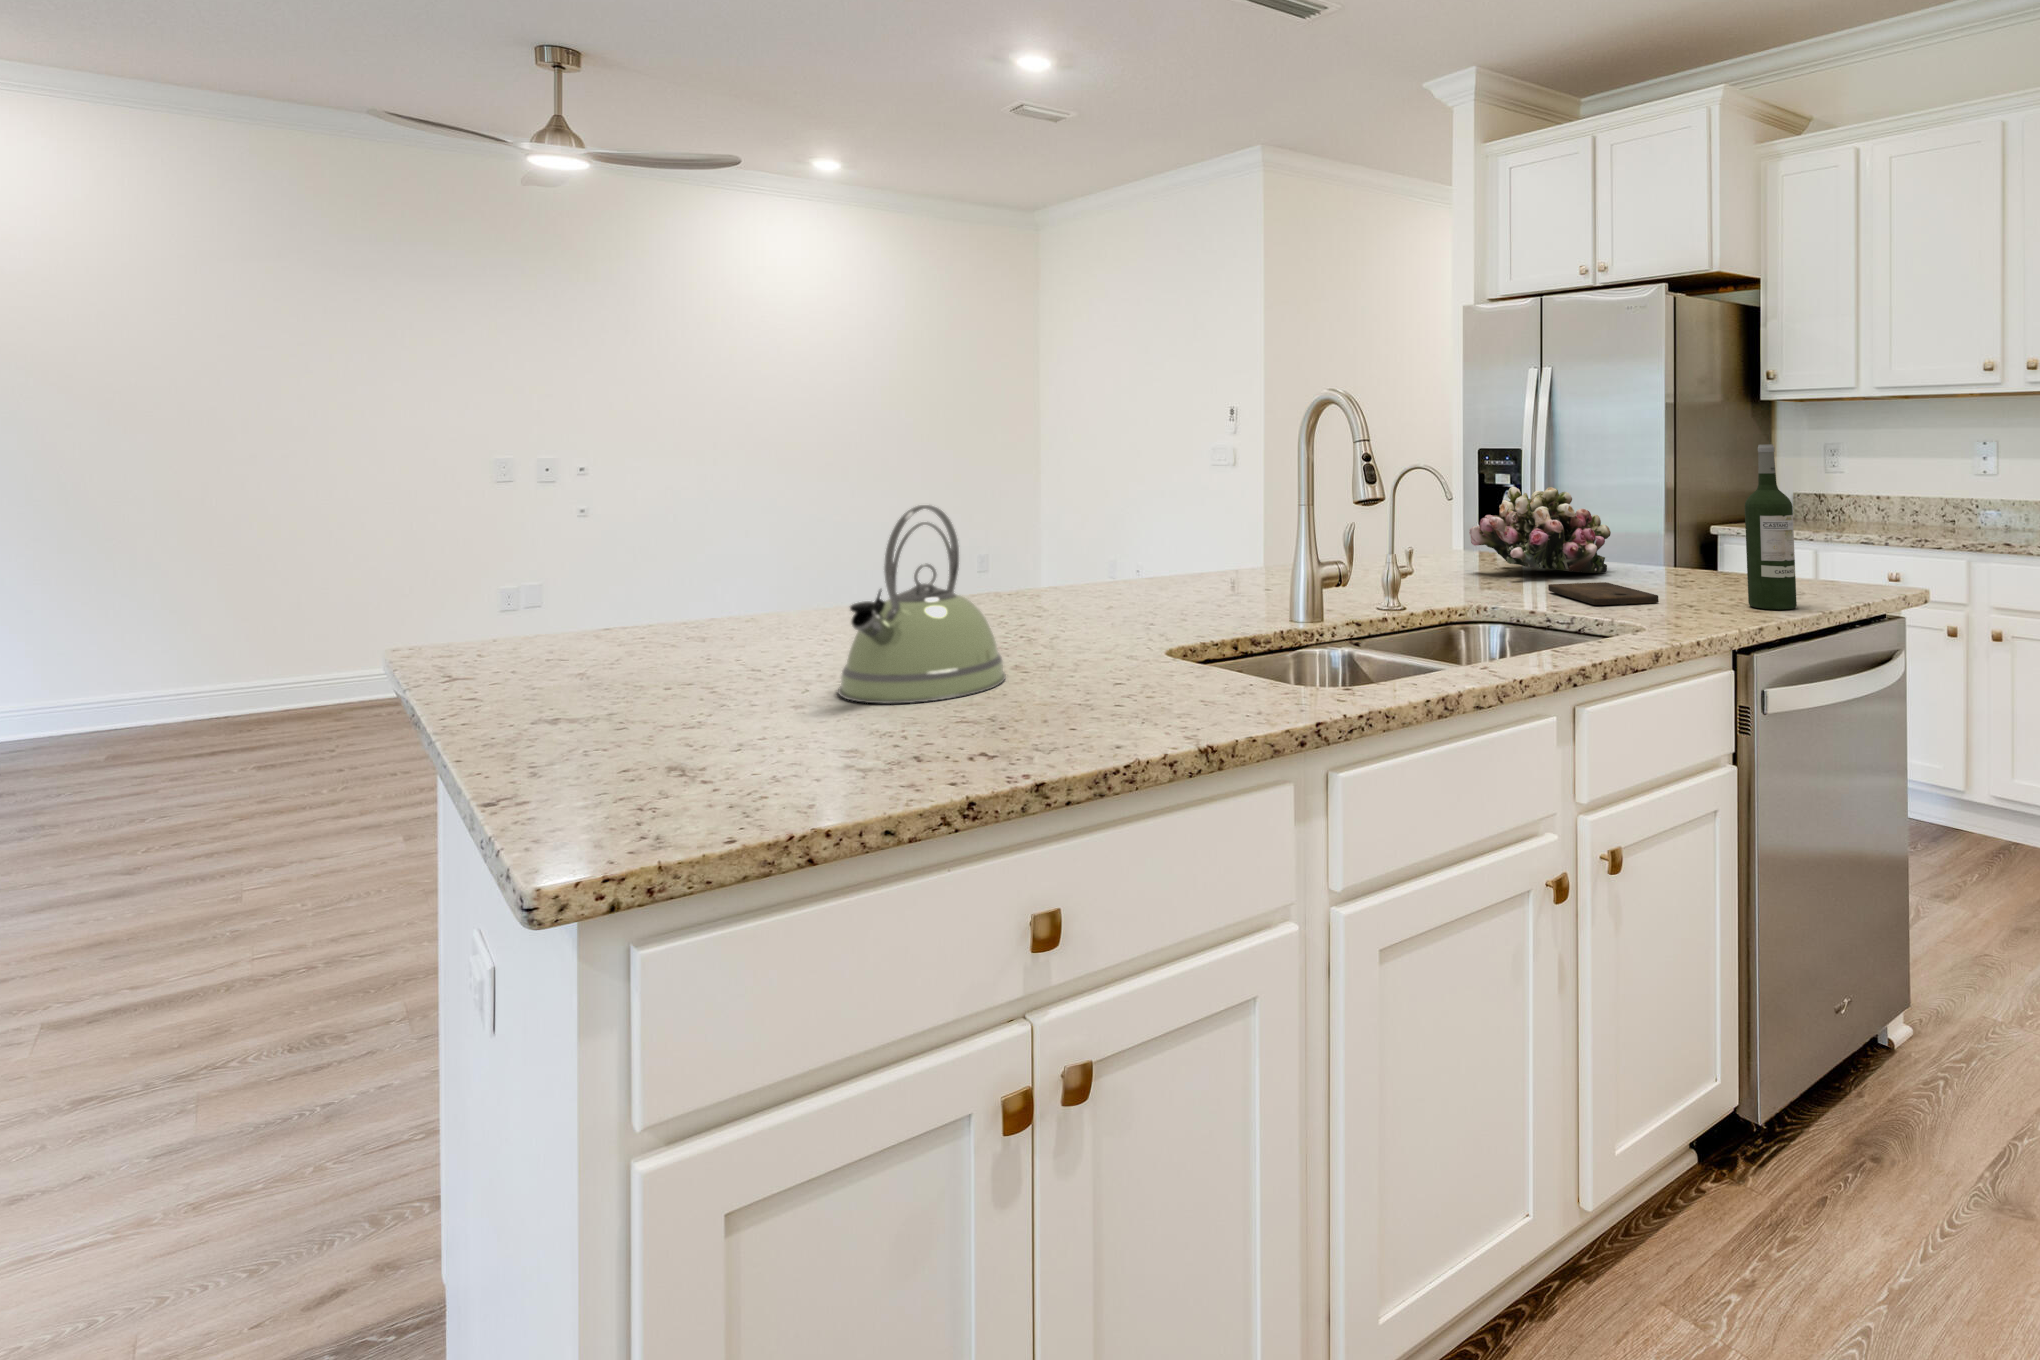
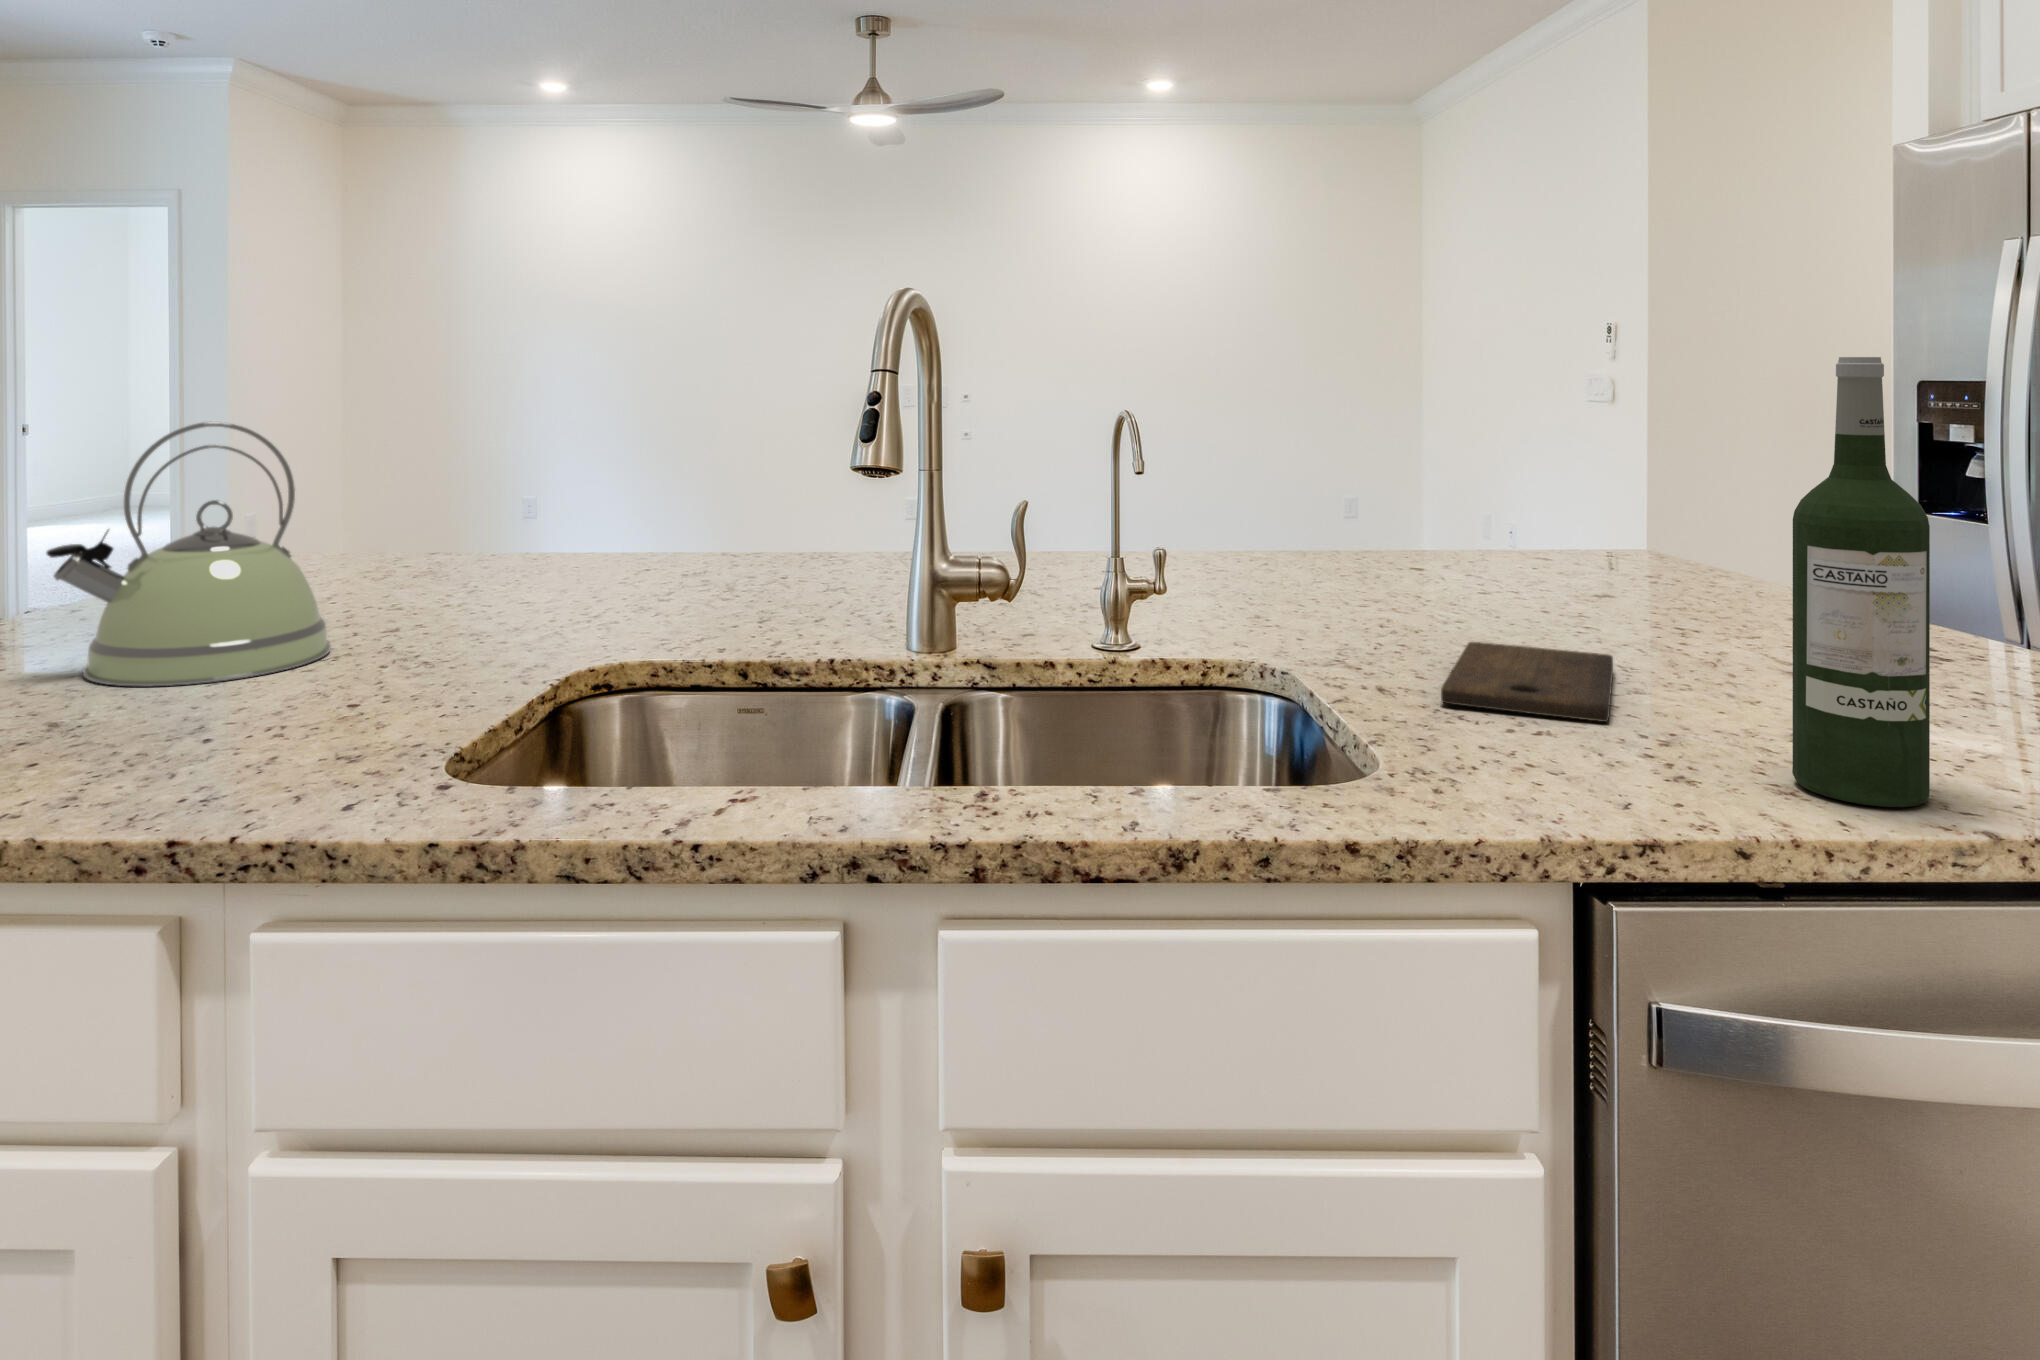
flower arrangement: present [1469,487,1611,573] -> none [1472,432,1790,631]

